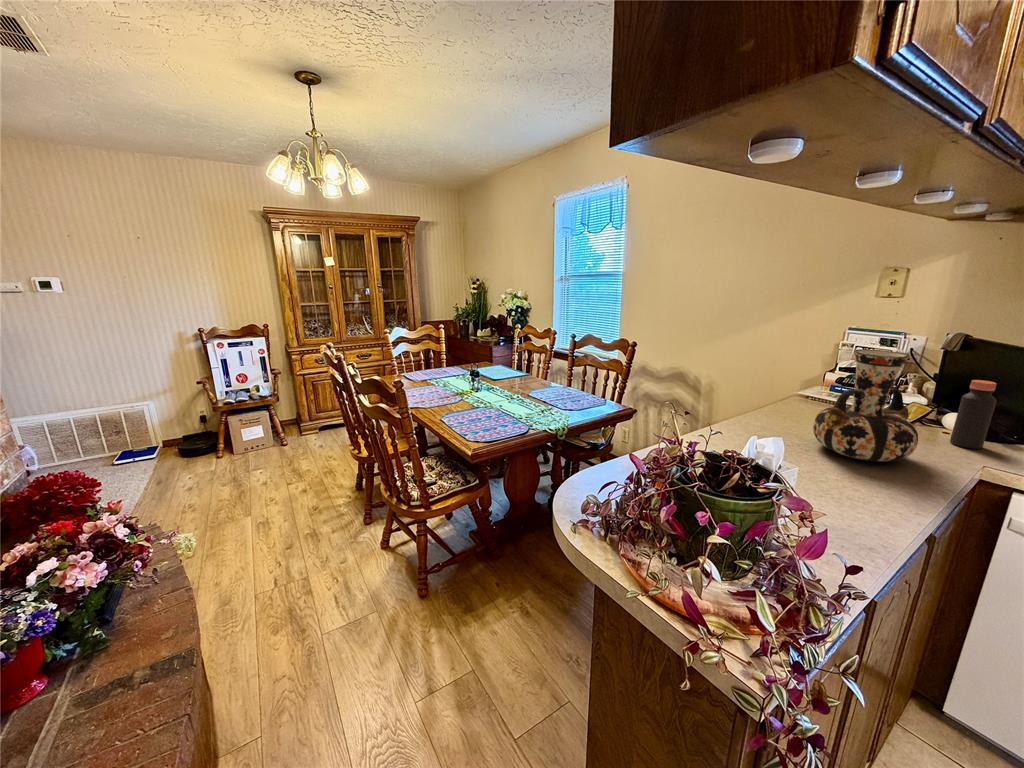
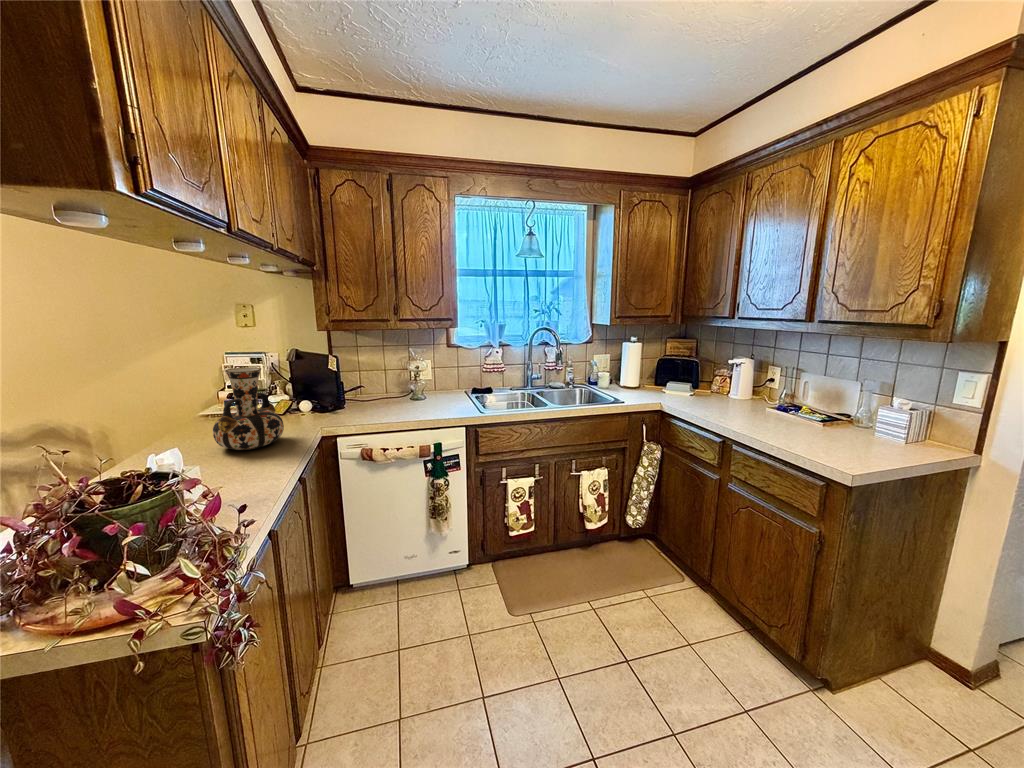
bottle: present [950,380,997,449] -> none [302,378,320,421]

